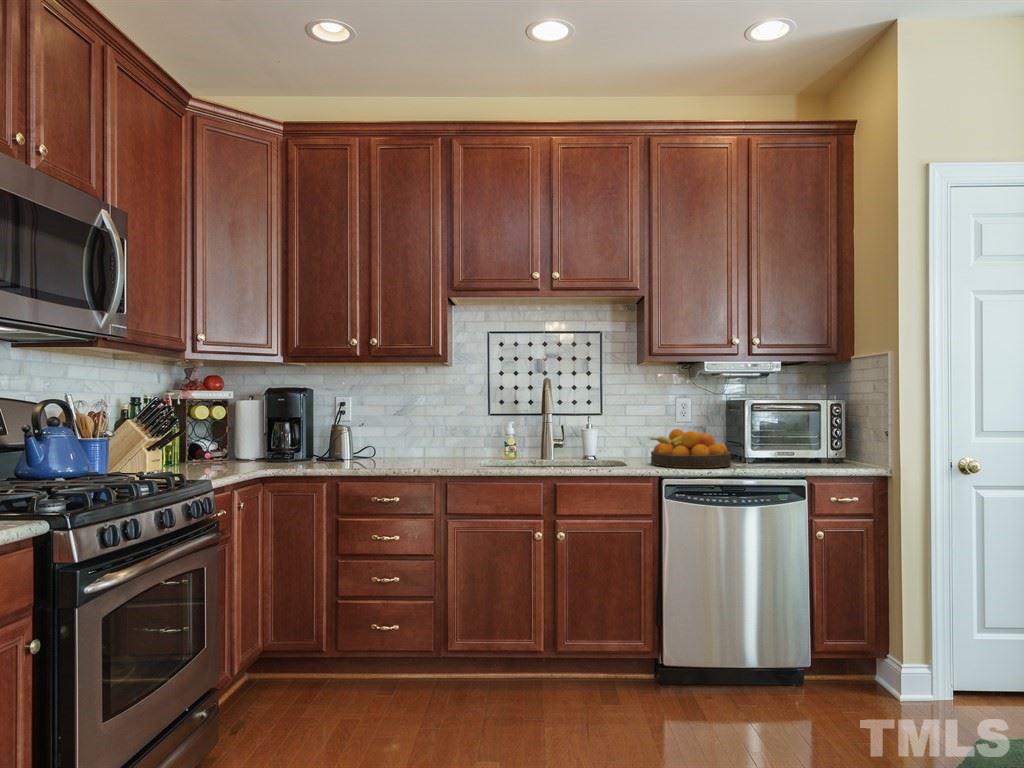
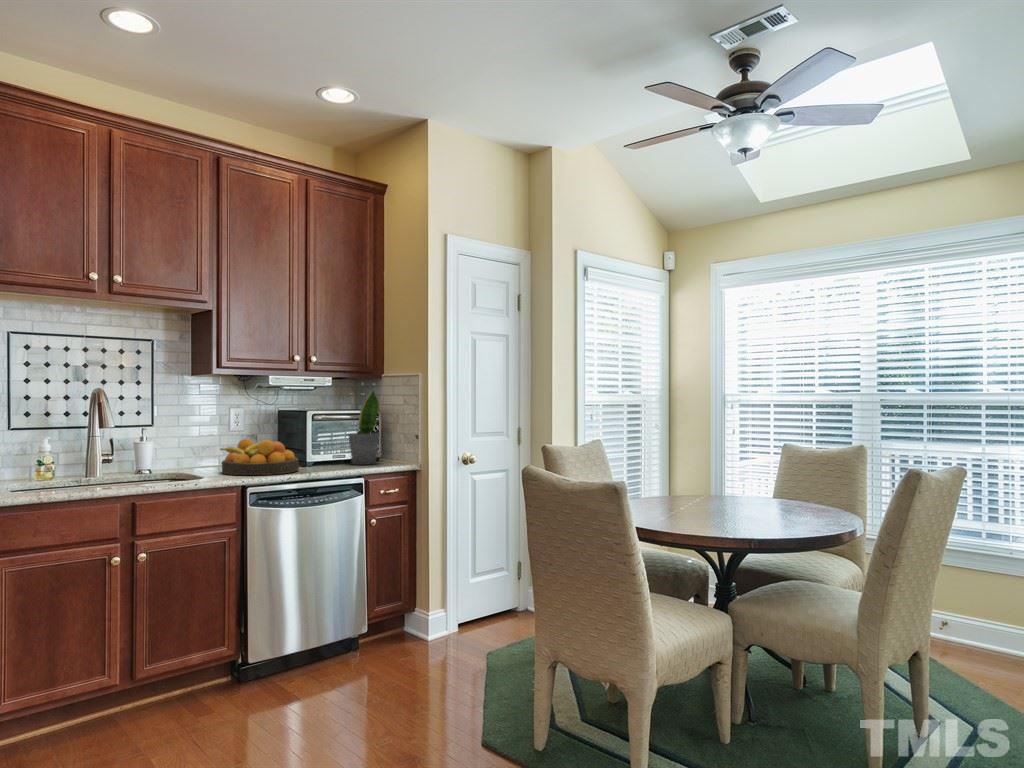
potted plant: none [797,375,841,466] -> present [348,391,380,465]

